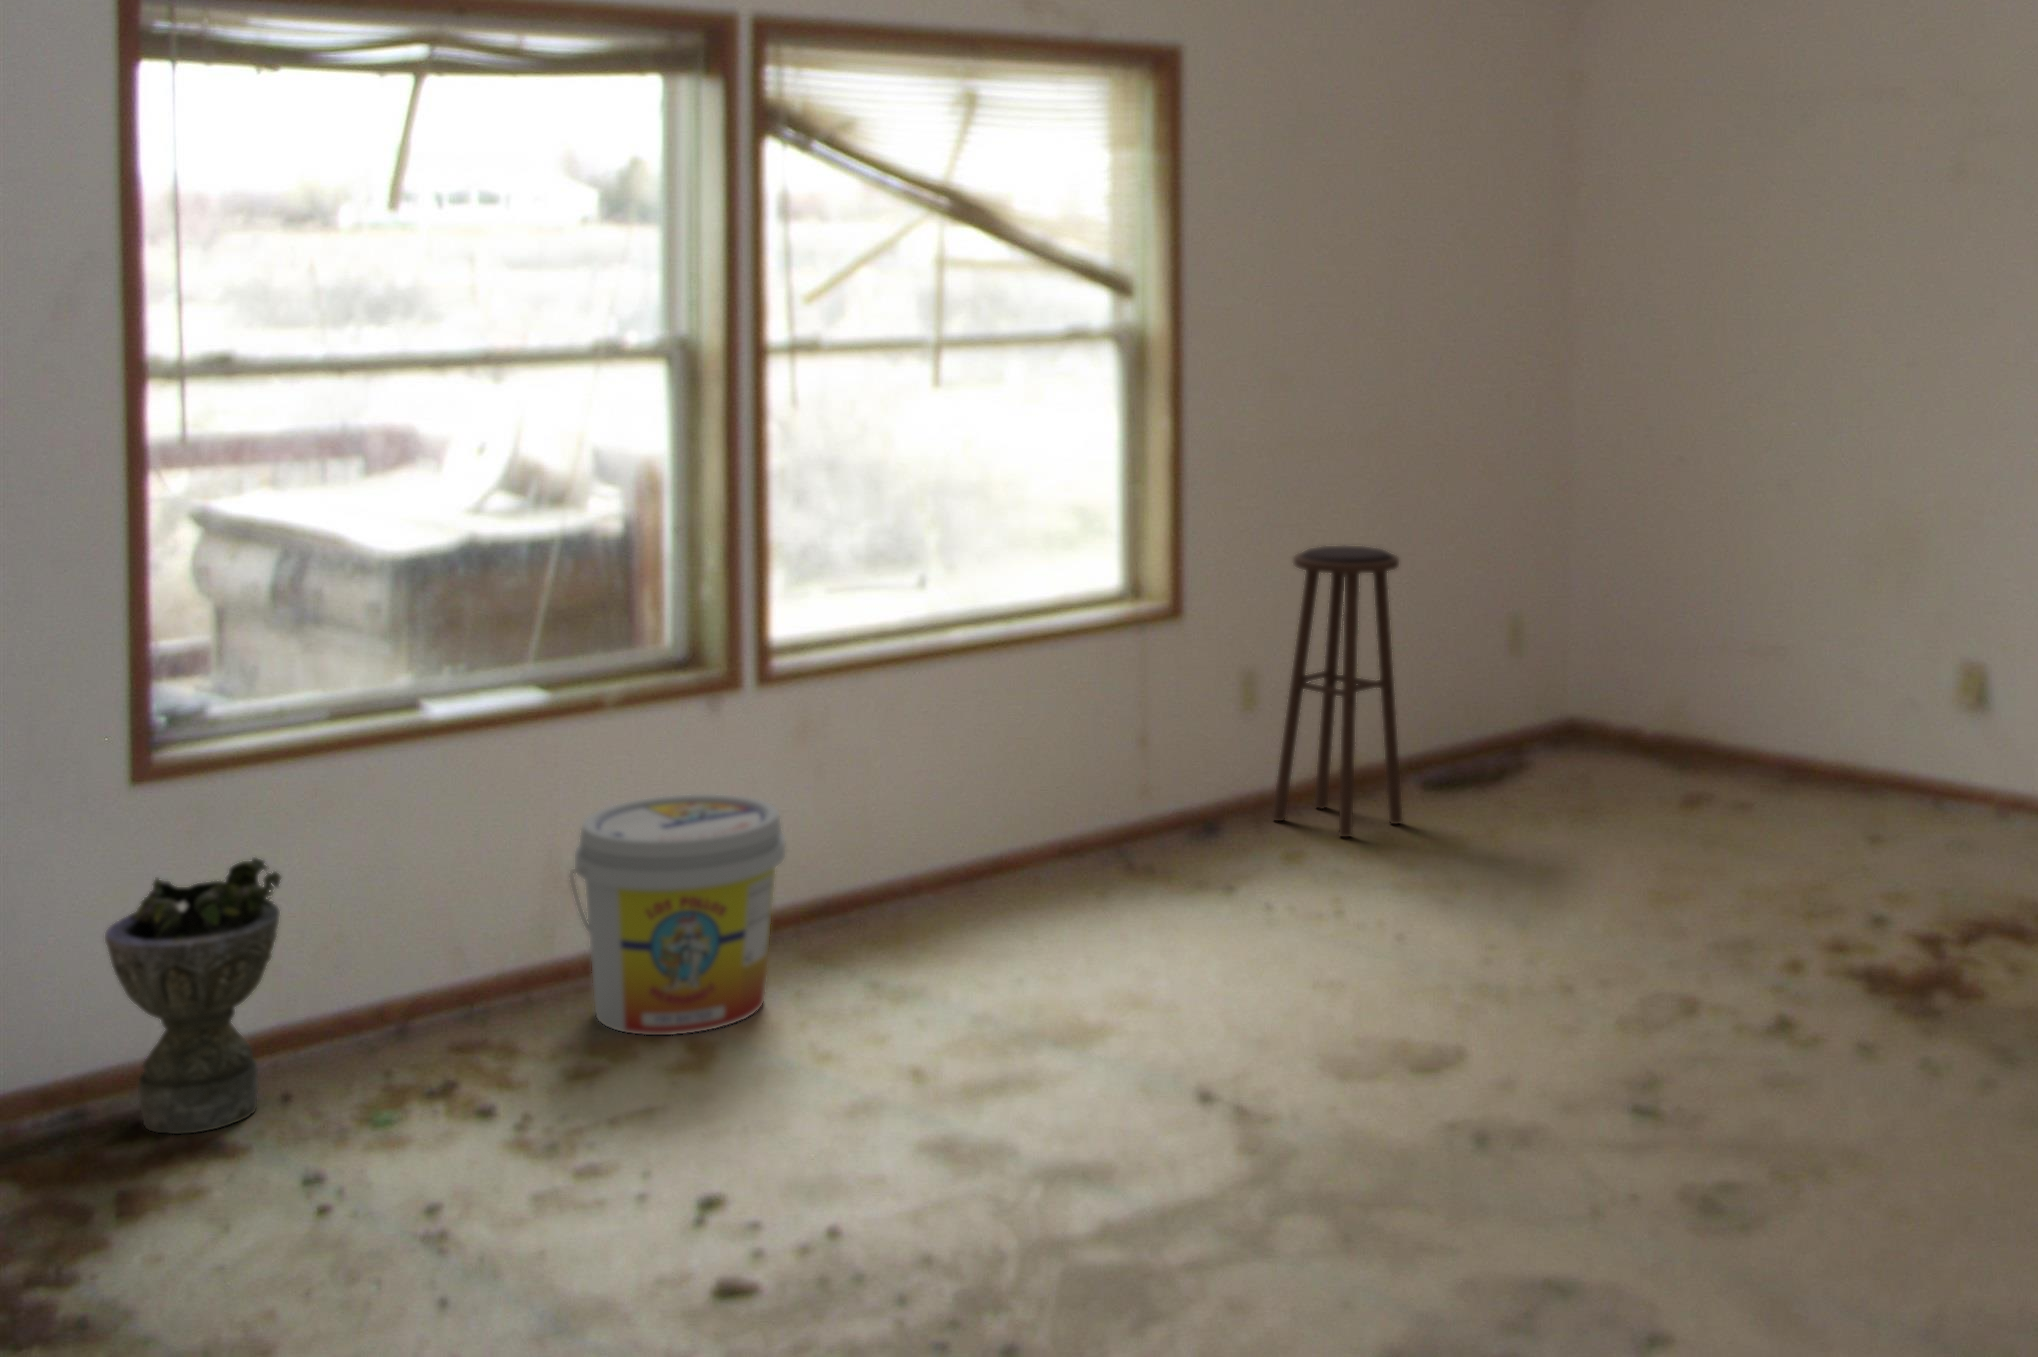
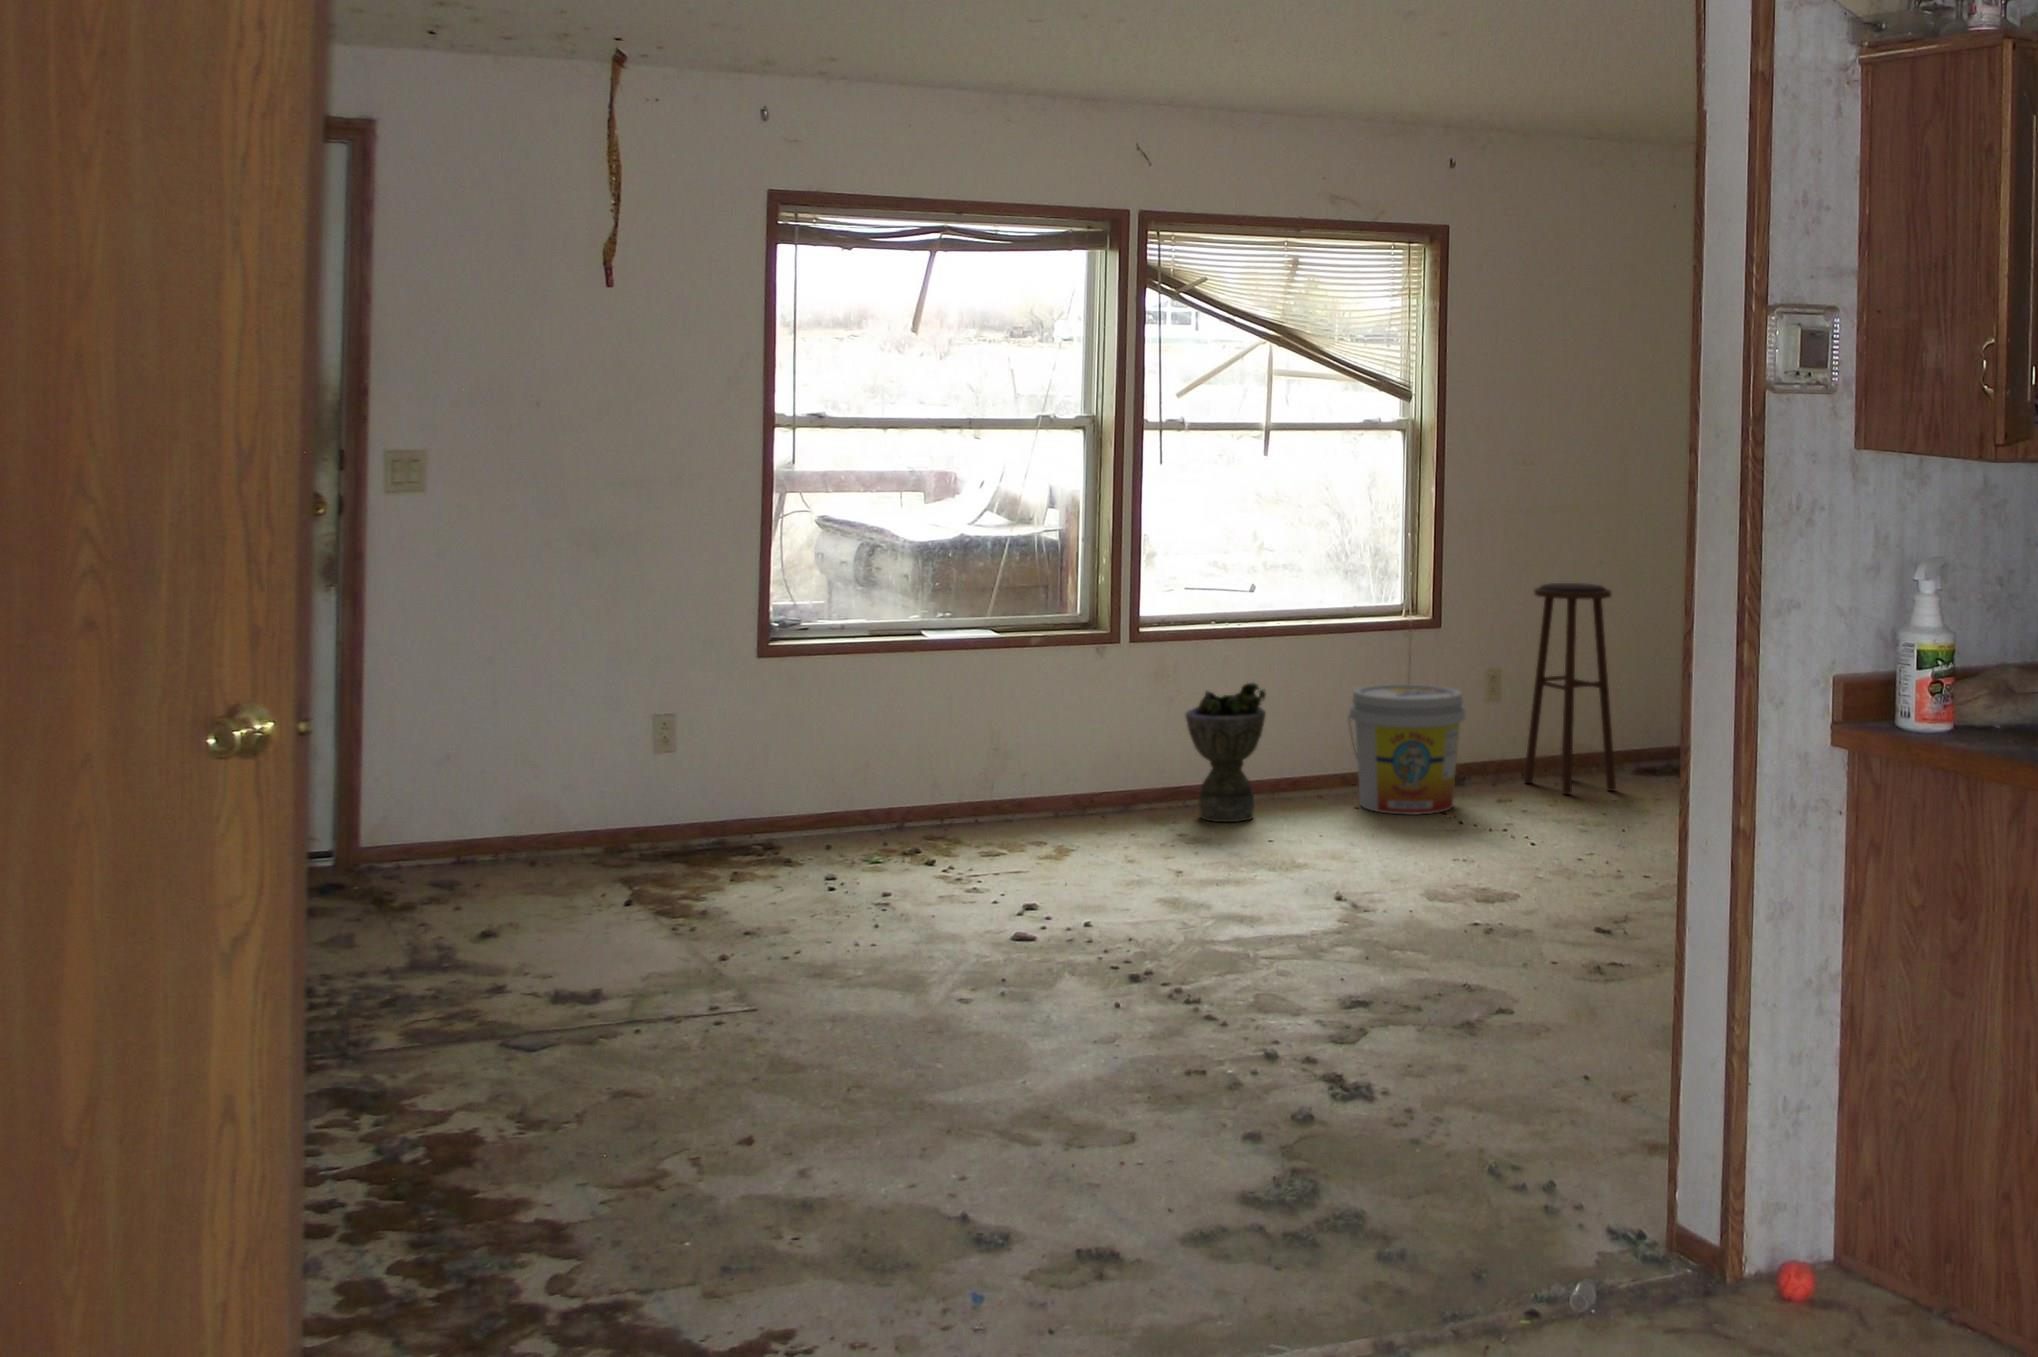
bucket: present [570,794,785,1035] -> present [1349,684,1465,815]
planter: present [105,858,281,1134] -> present [1186,683,1266,822]

